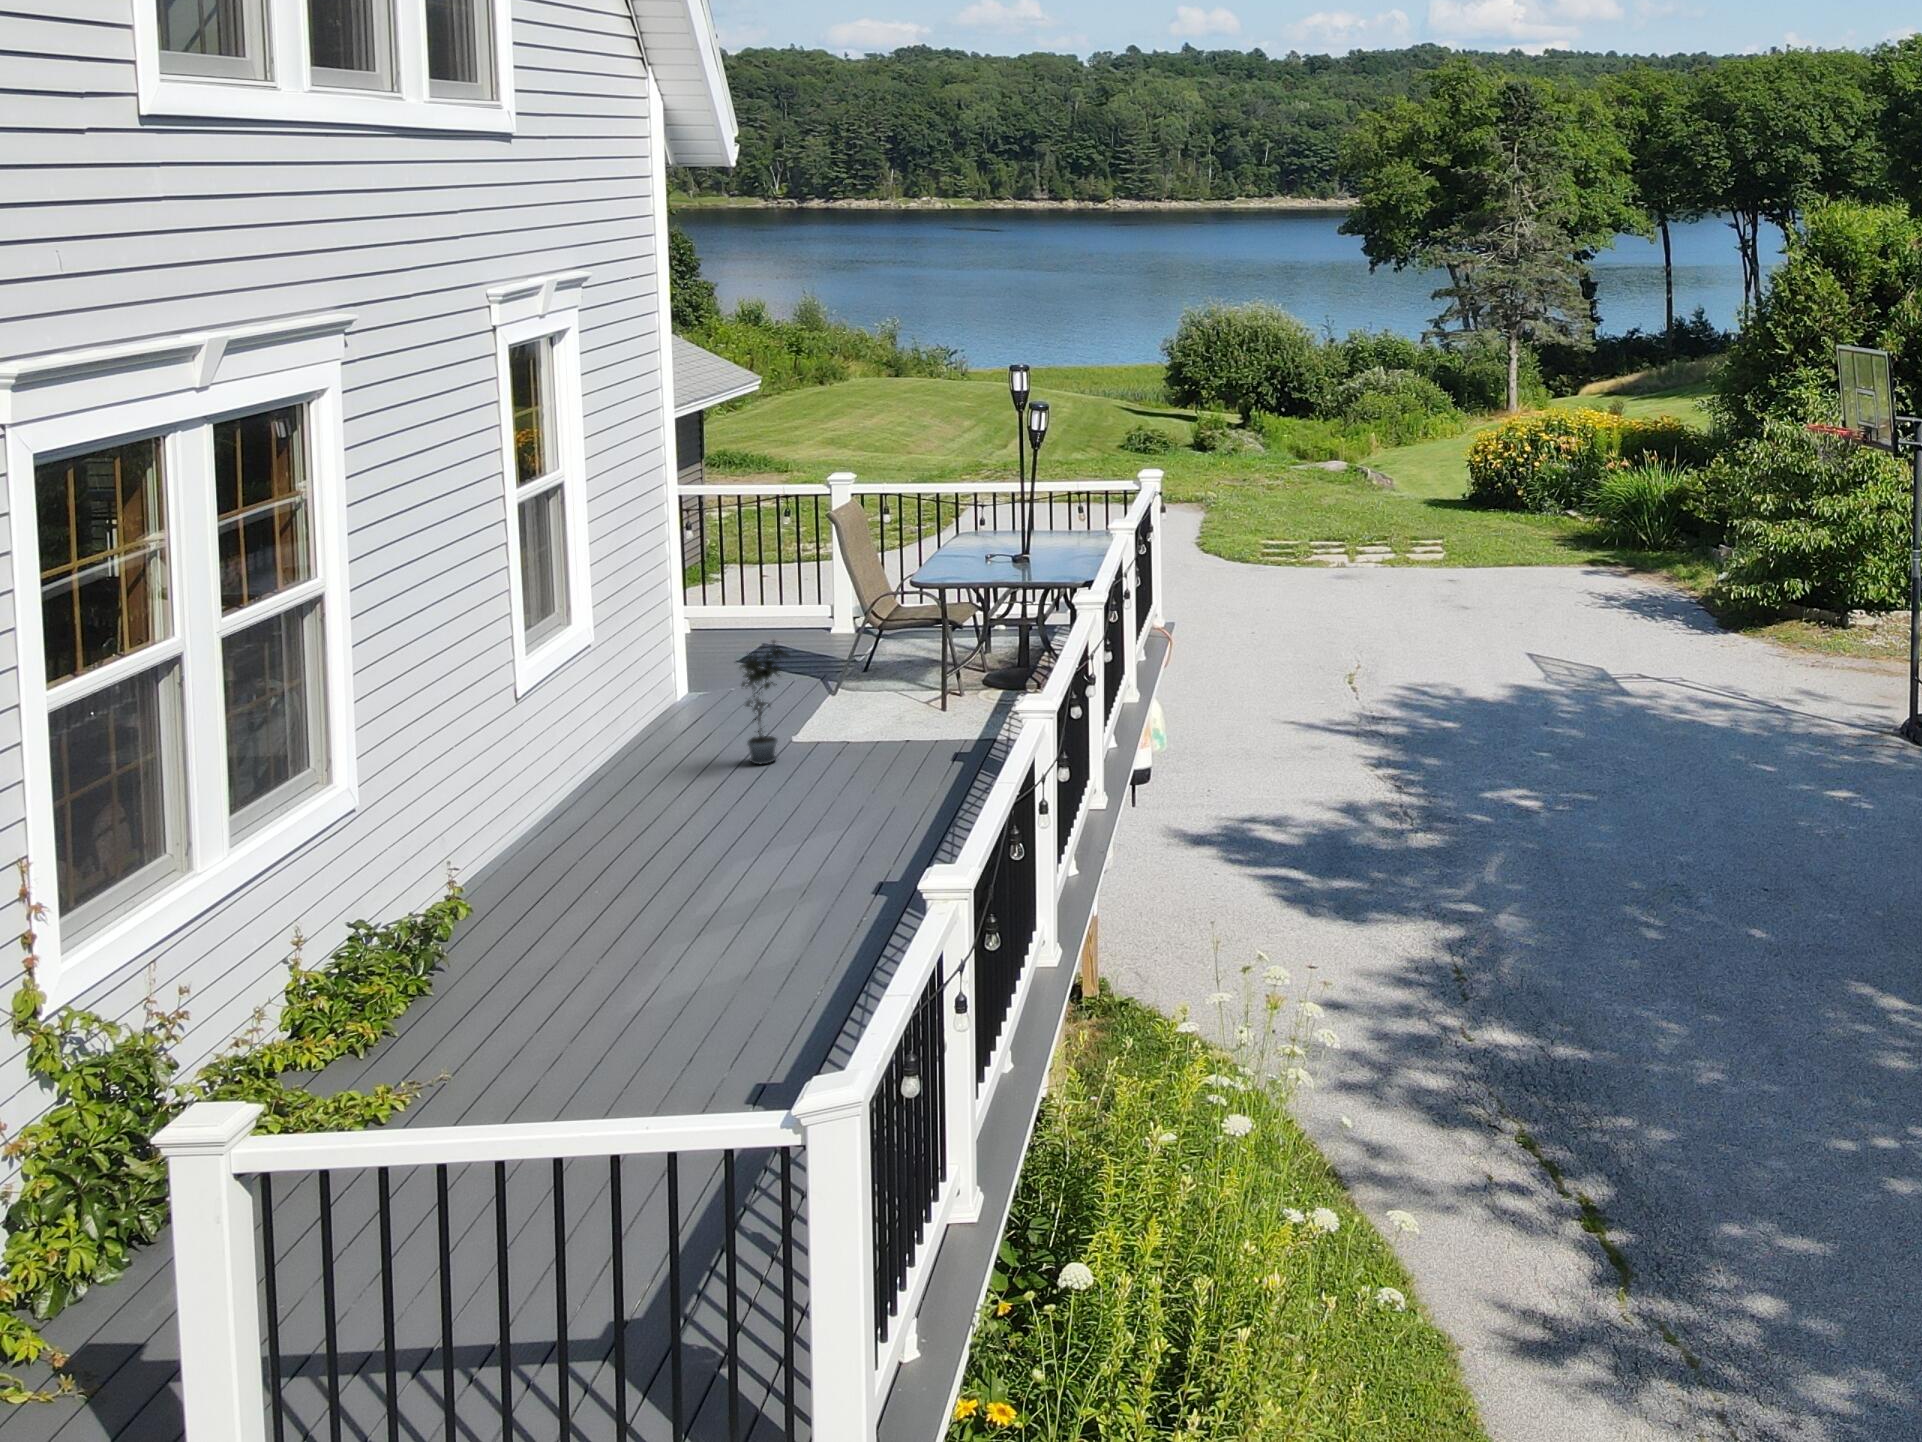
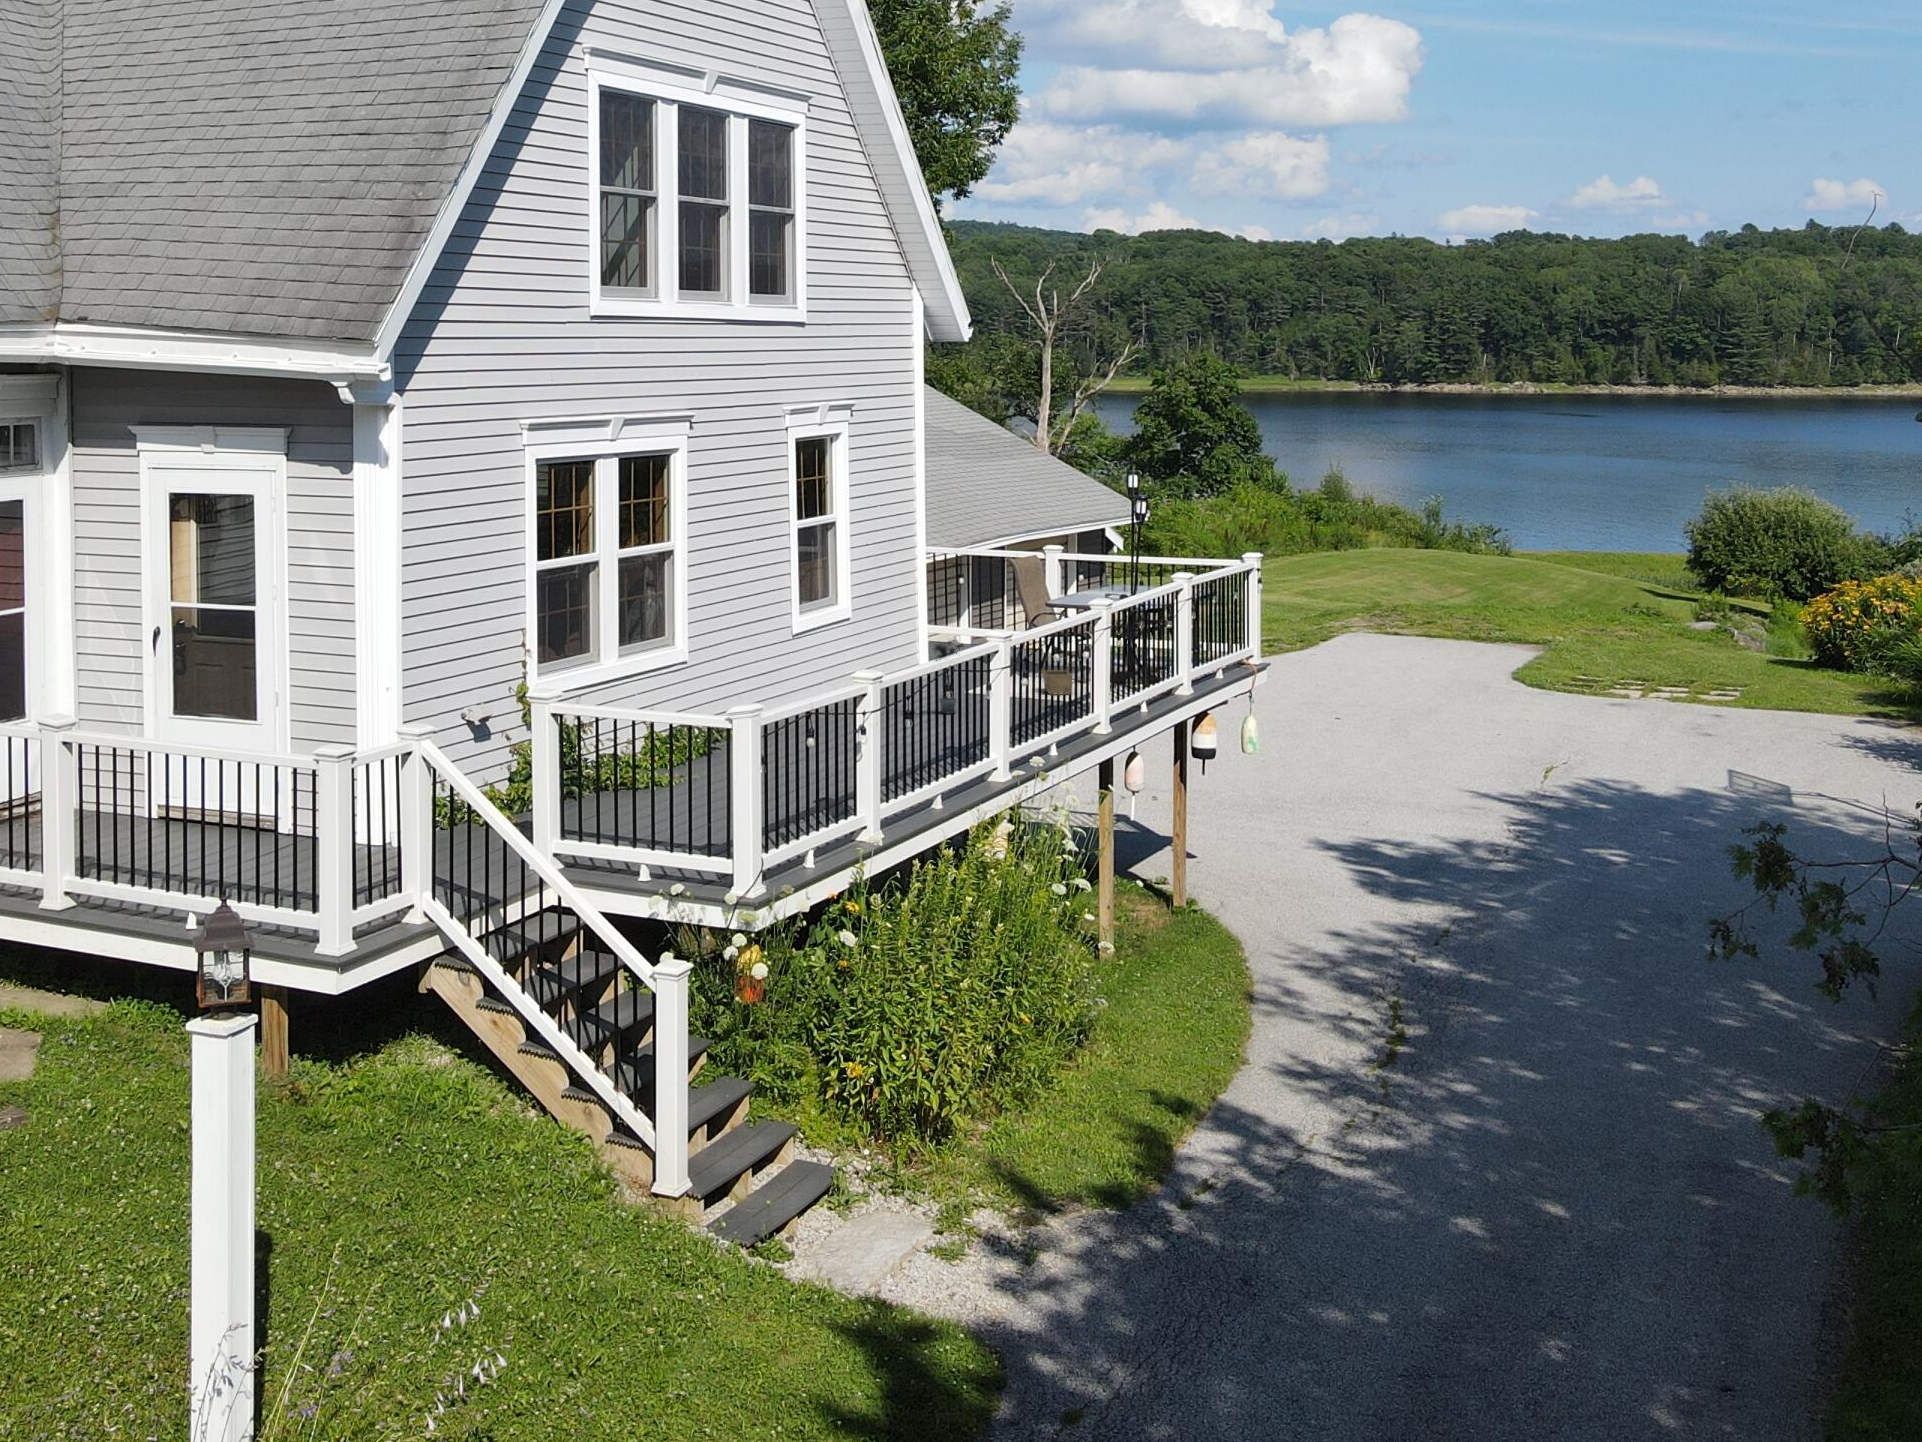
basket: none [851,634,909,693] -> present [1041,670,1072,695]

